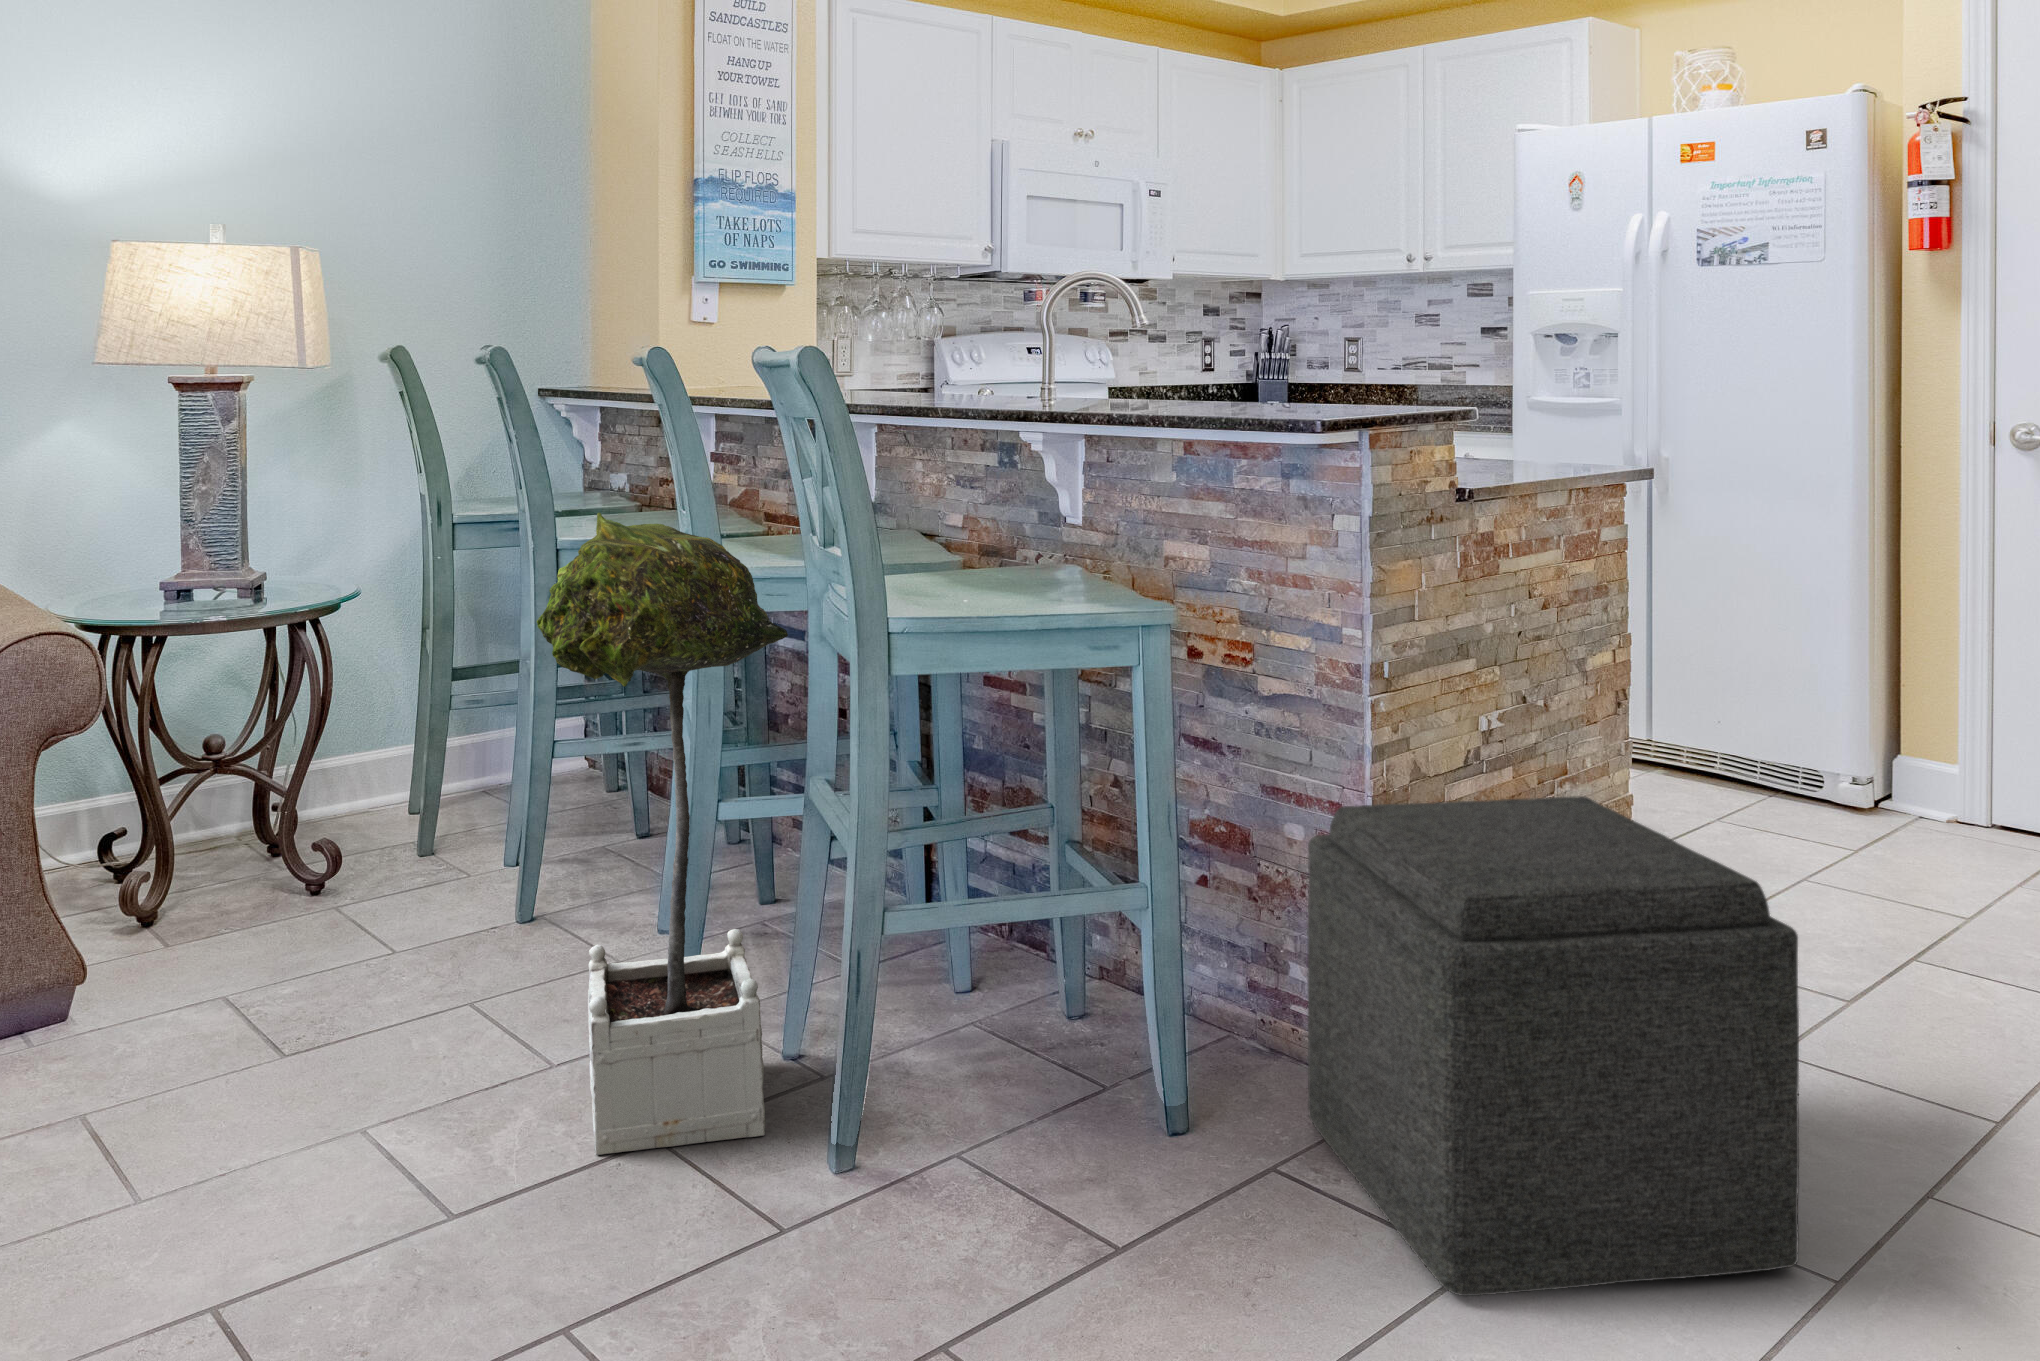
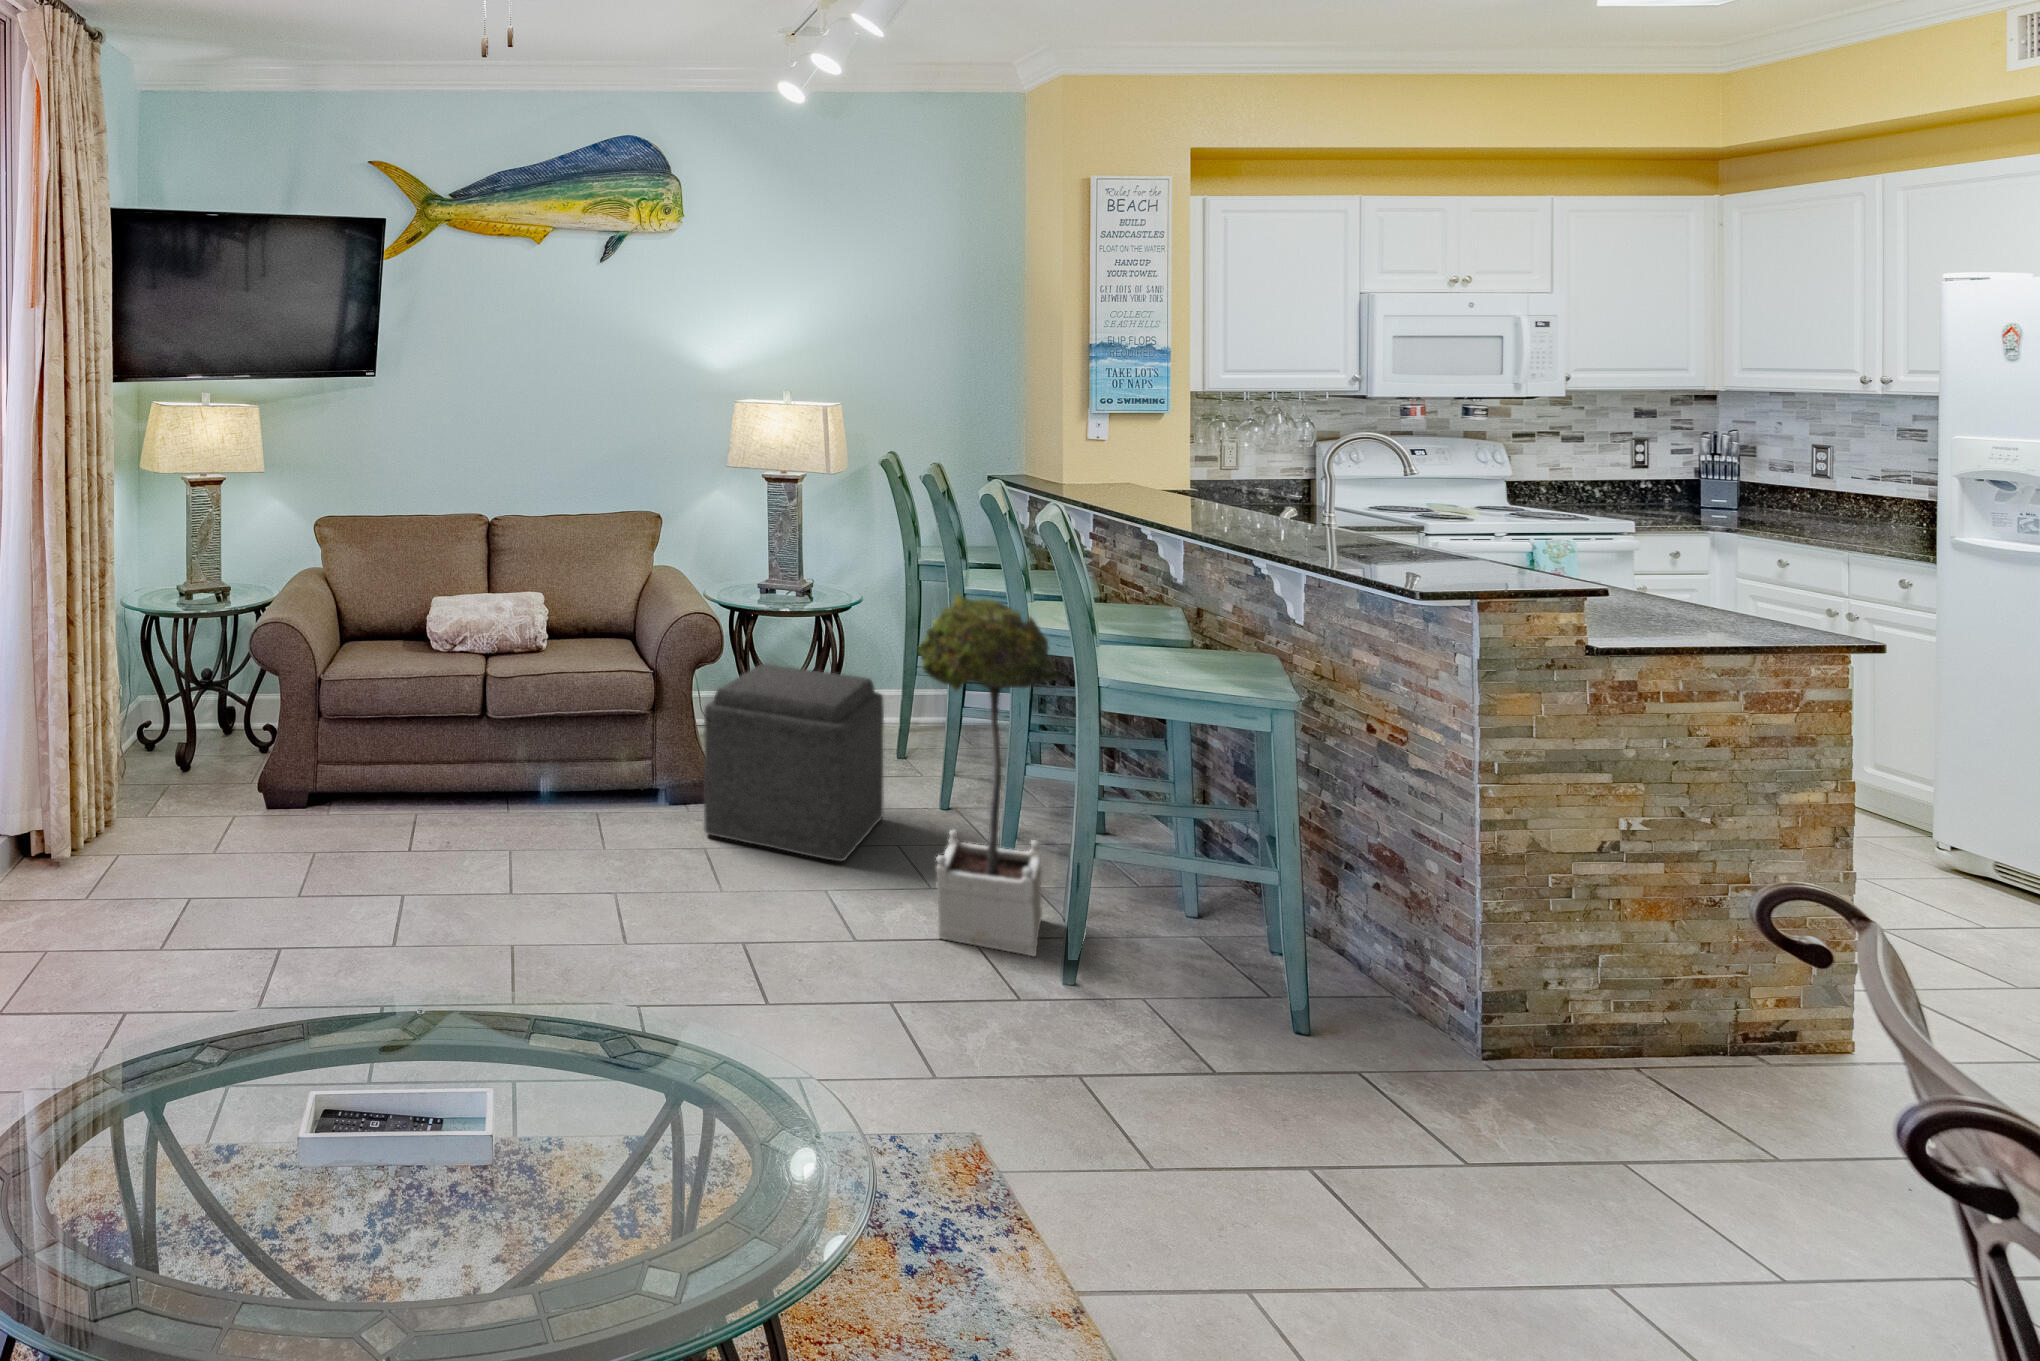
ottoman: present [1307,796,1799,1296] -> present [704,664,884,861]

